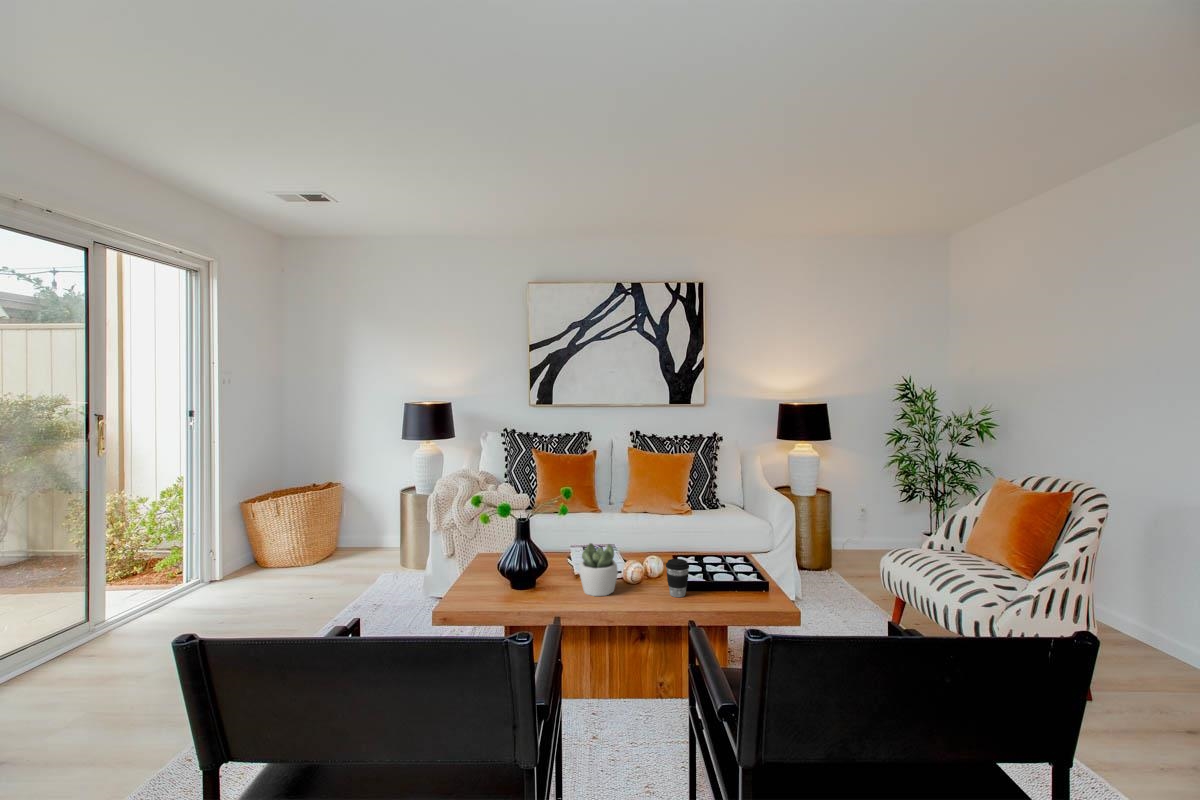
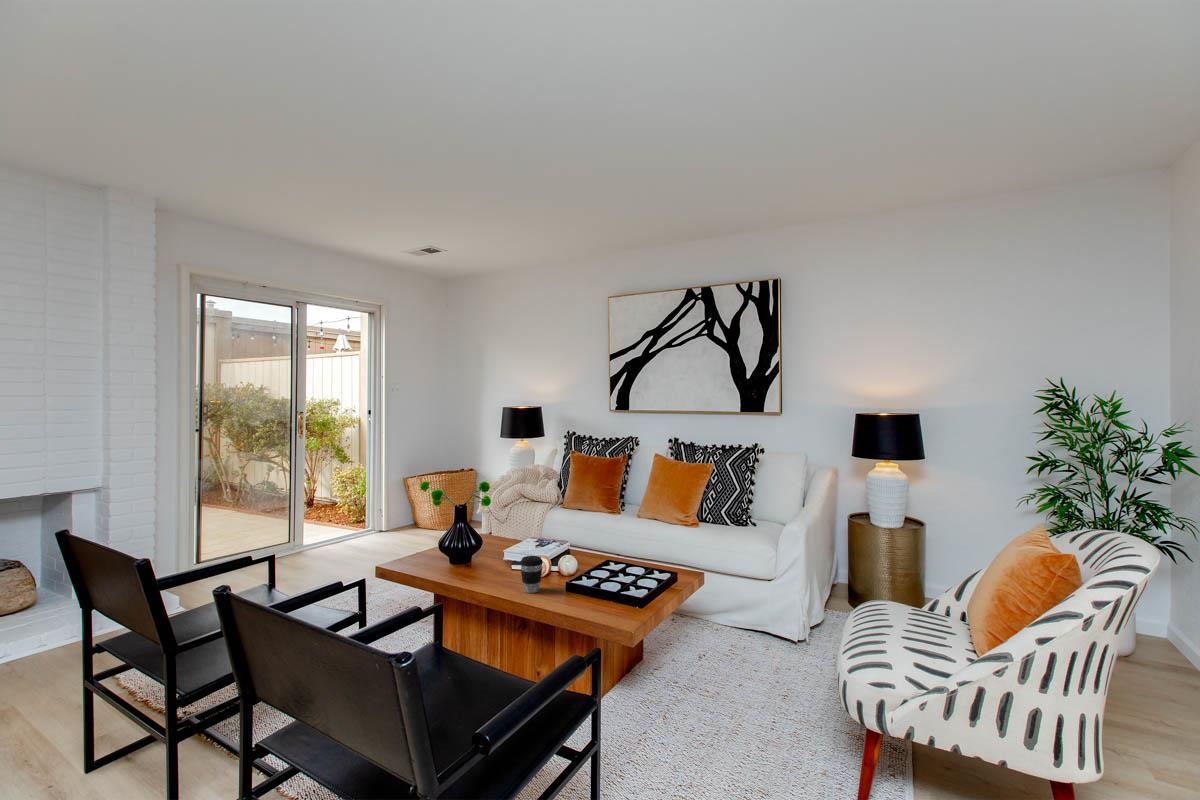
succulent plant: present [579,543,618,596] -> none [460,530,497,579]

